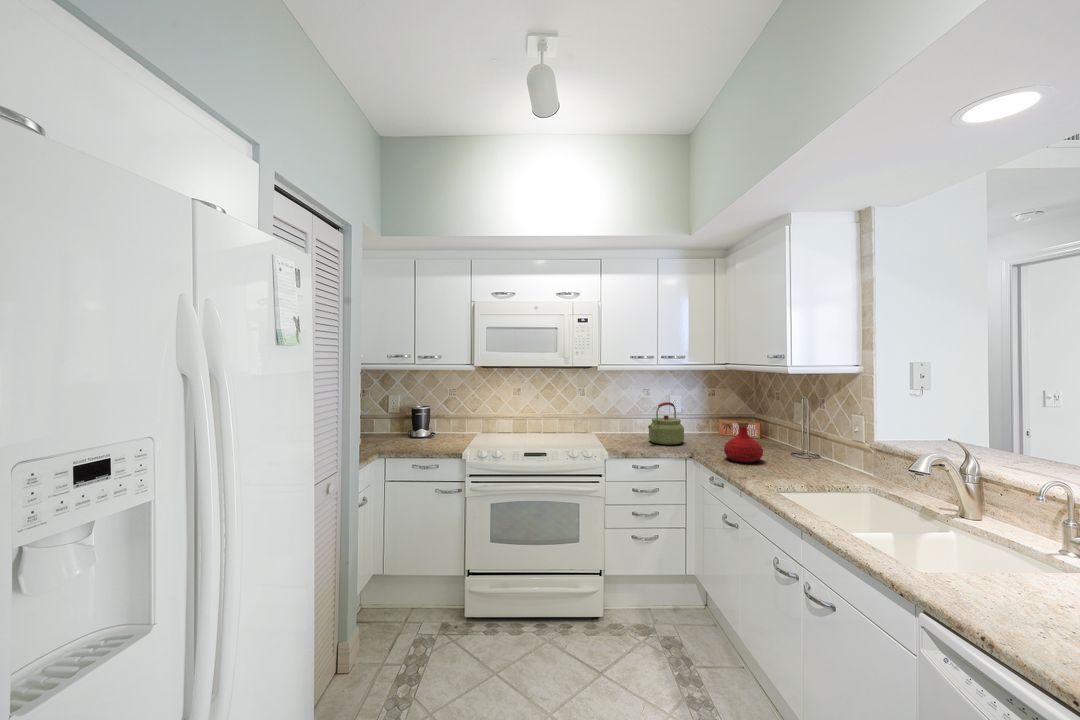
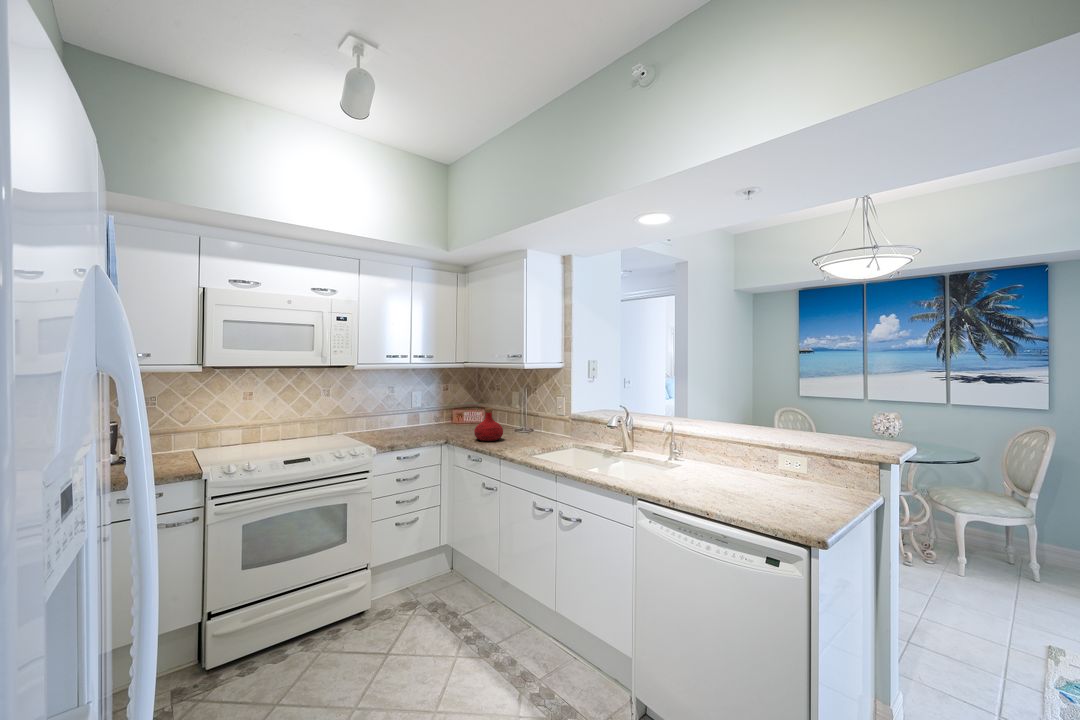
kettle: present [648,402,684,445] -> none [401,397,433,436]

